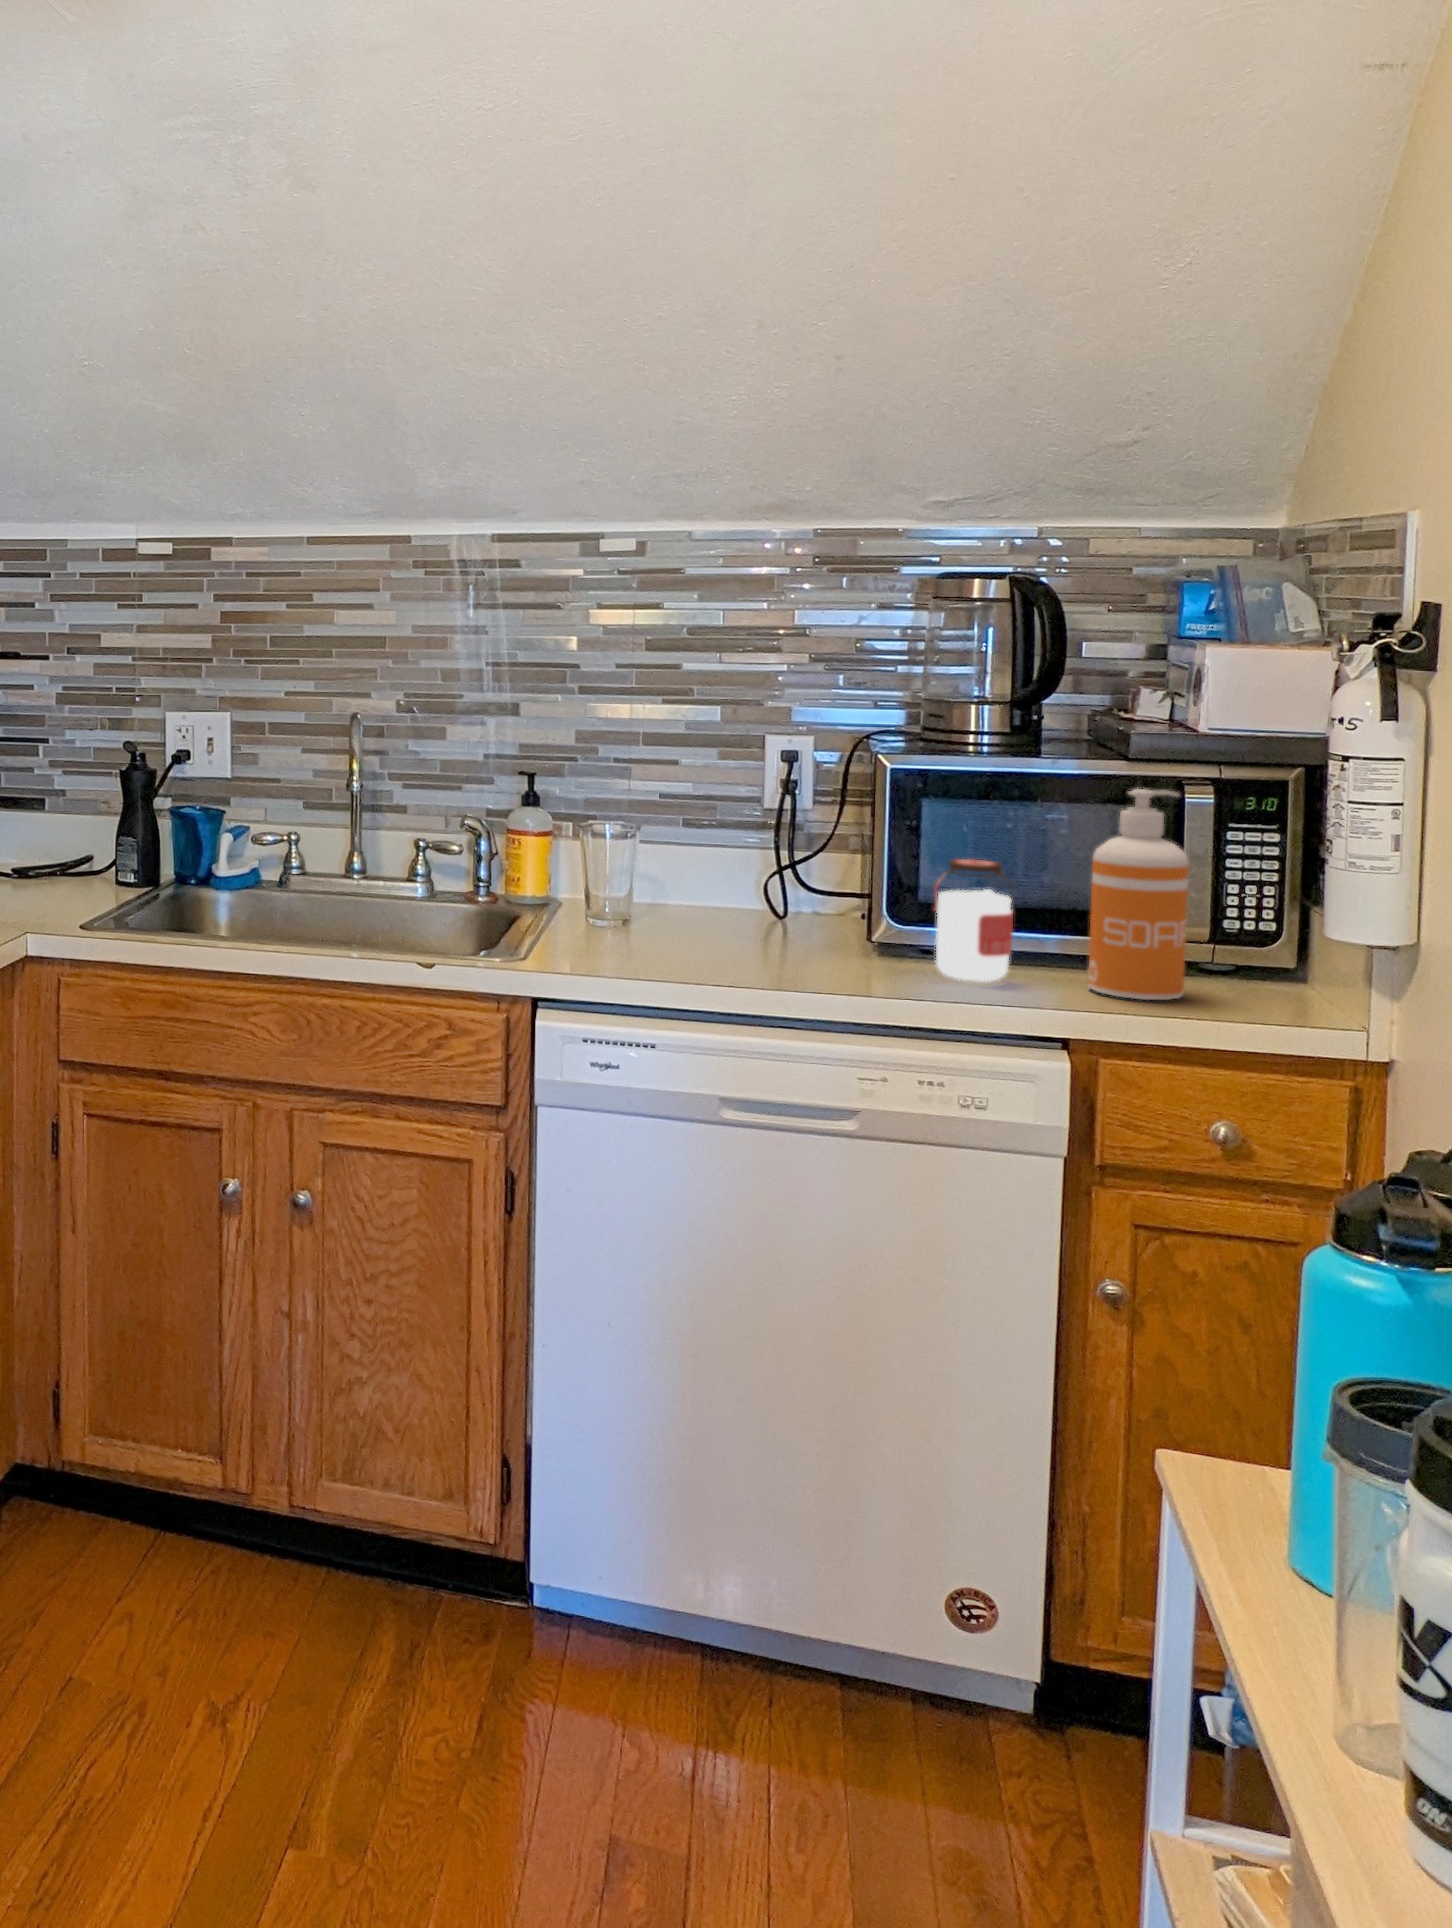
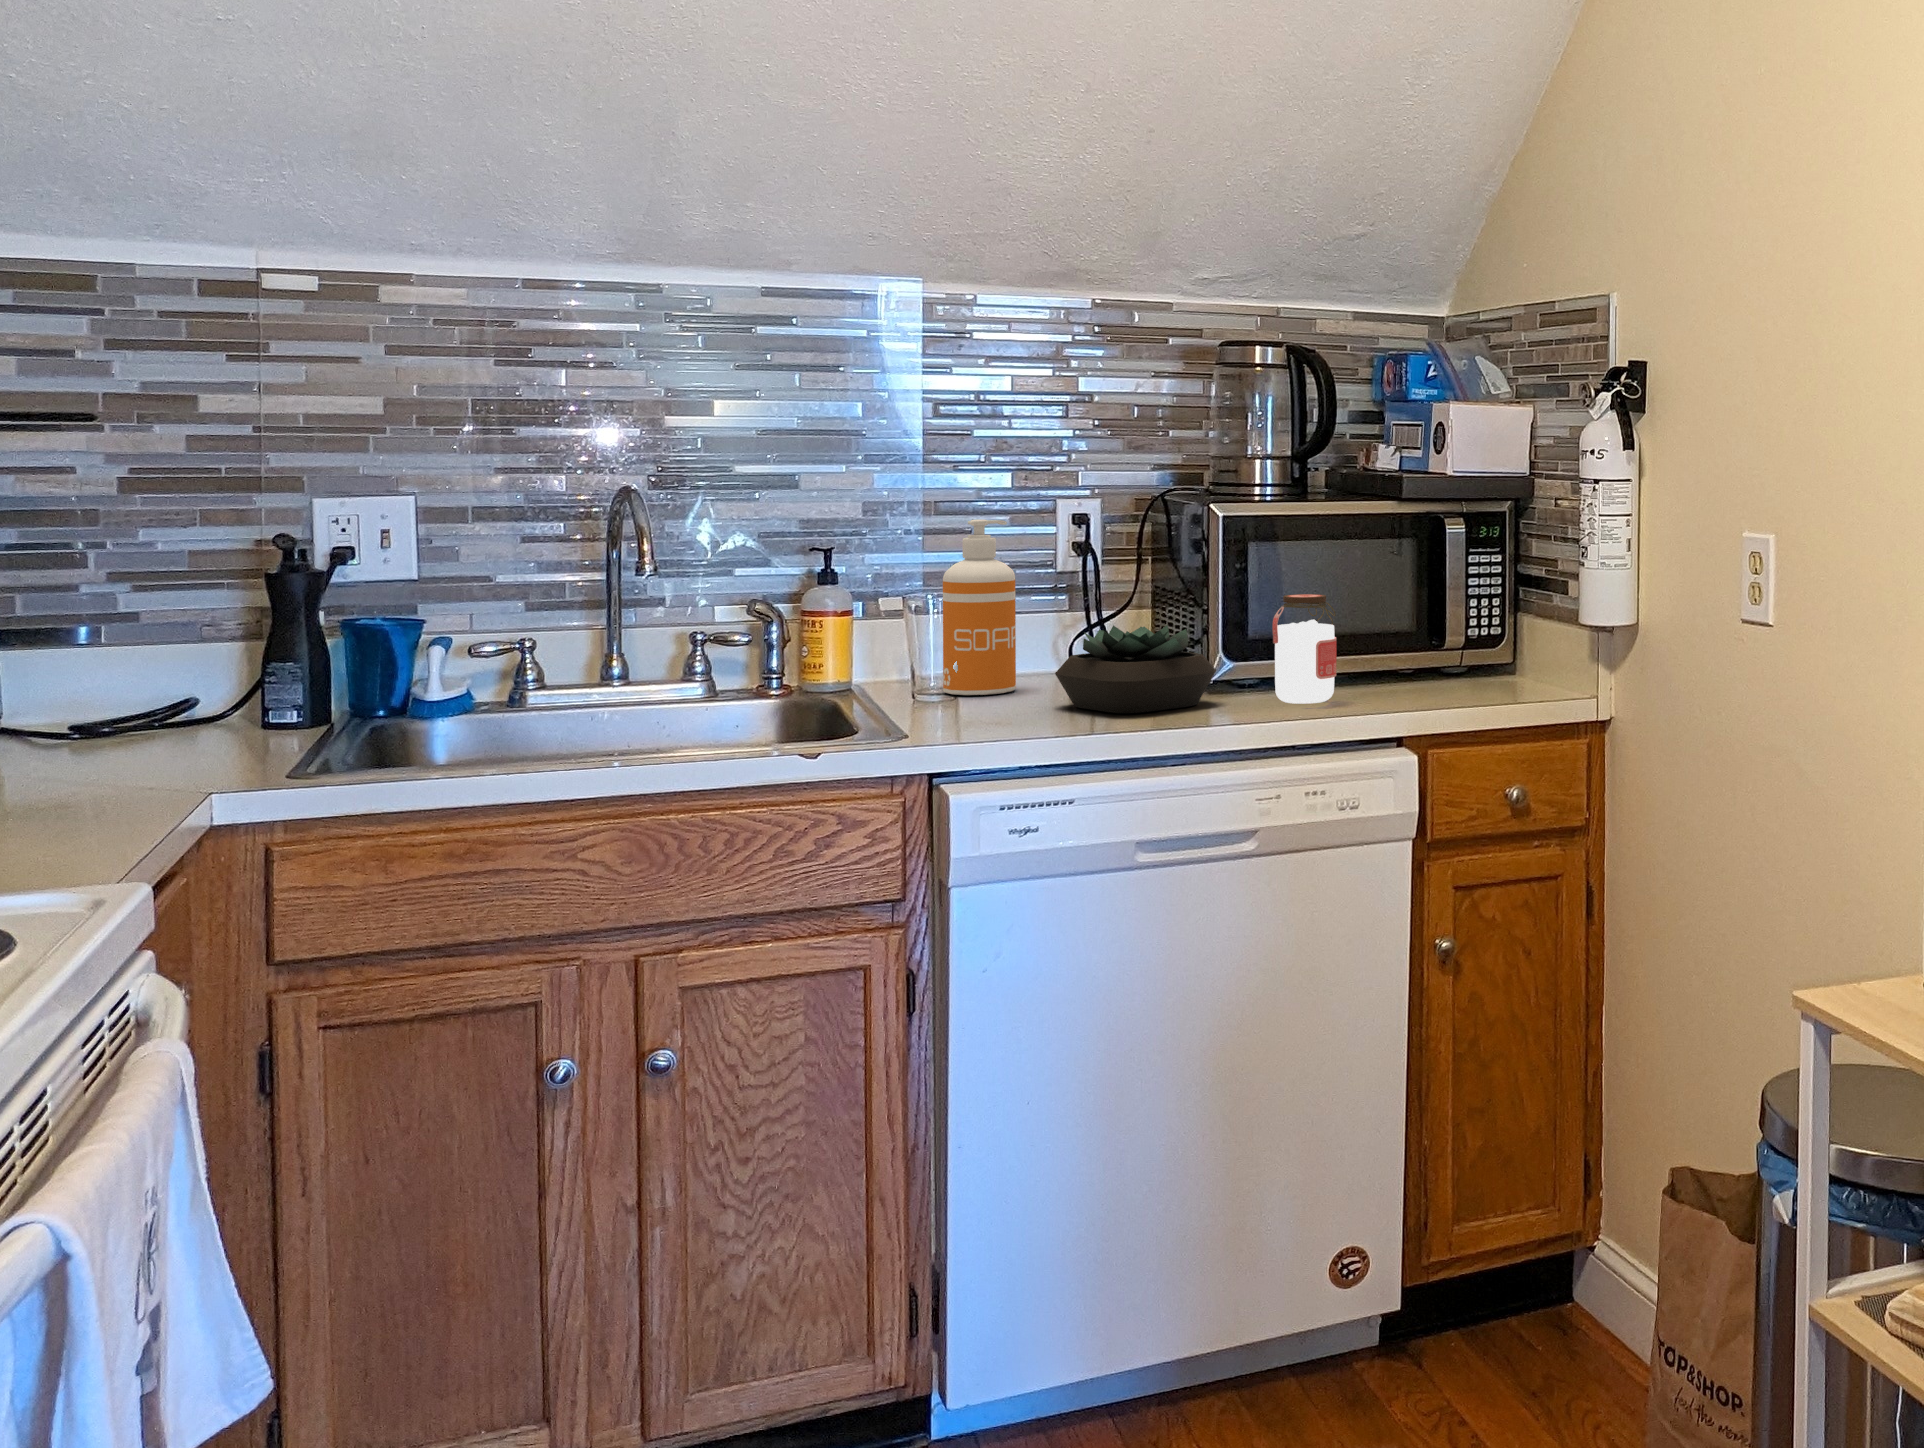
soap dispenser: present [1088,789,1189,1000] -> present [943,520,1016,695]
succulent plant: none [708,871,876,965] -> present [1055,625,1216,713]

